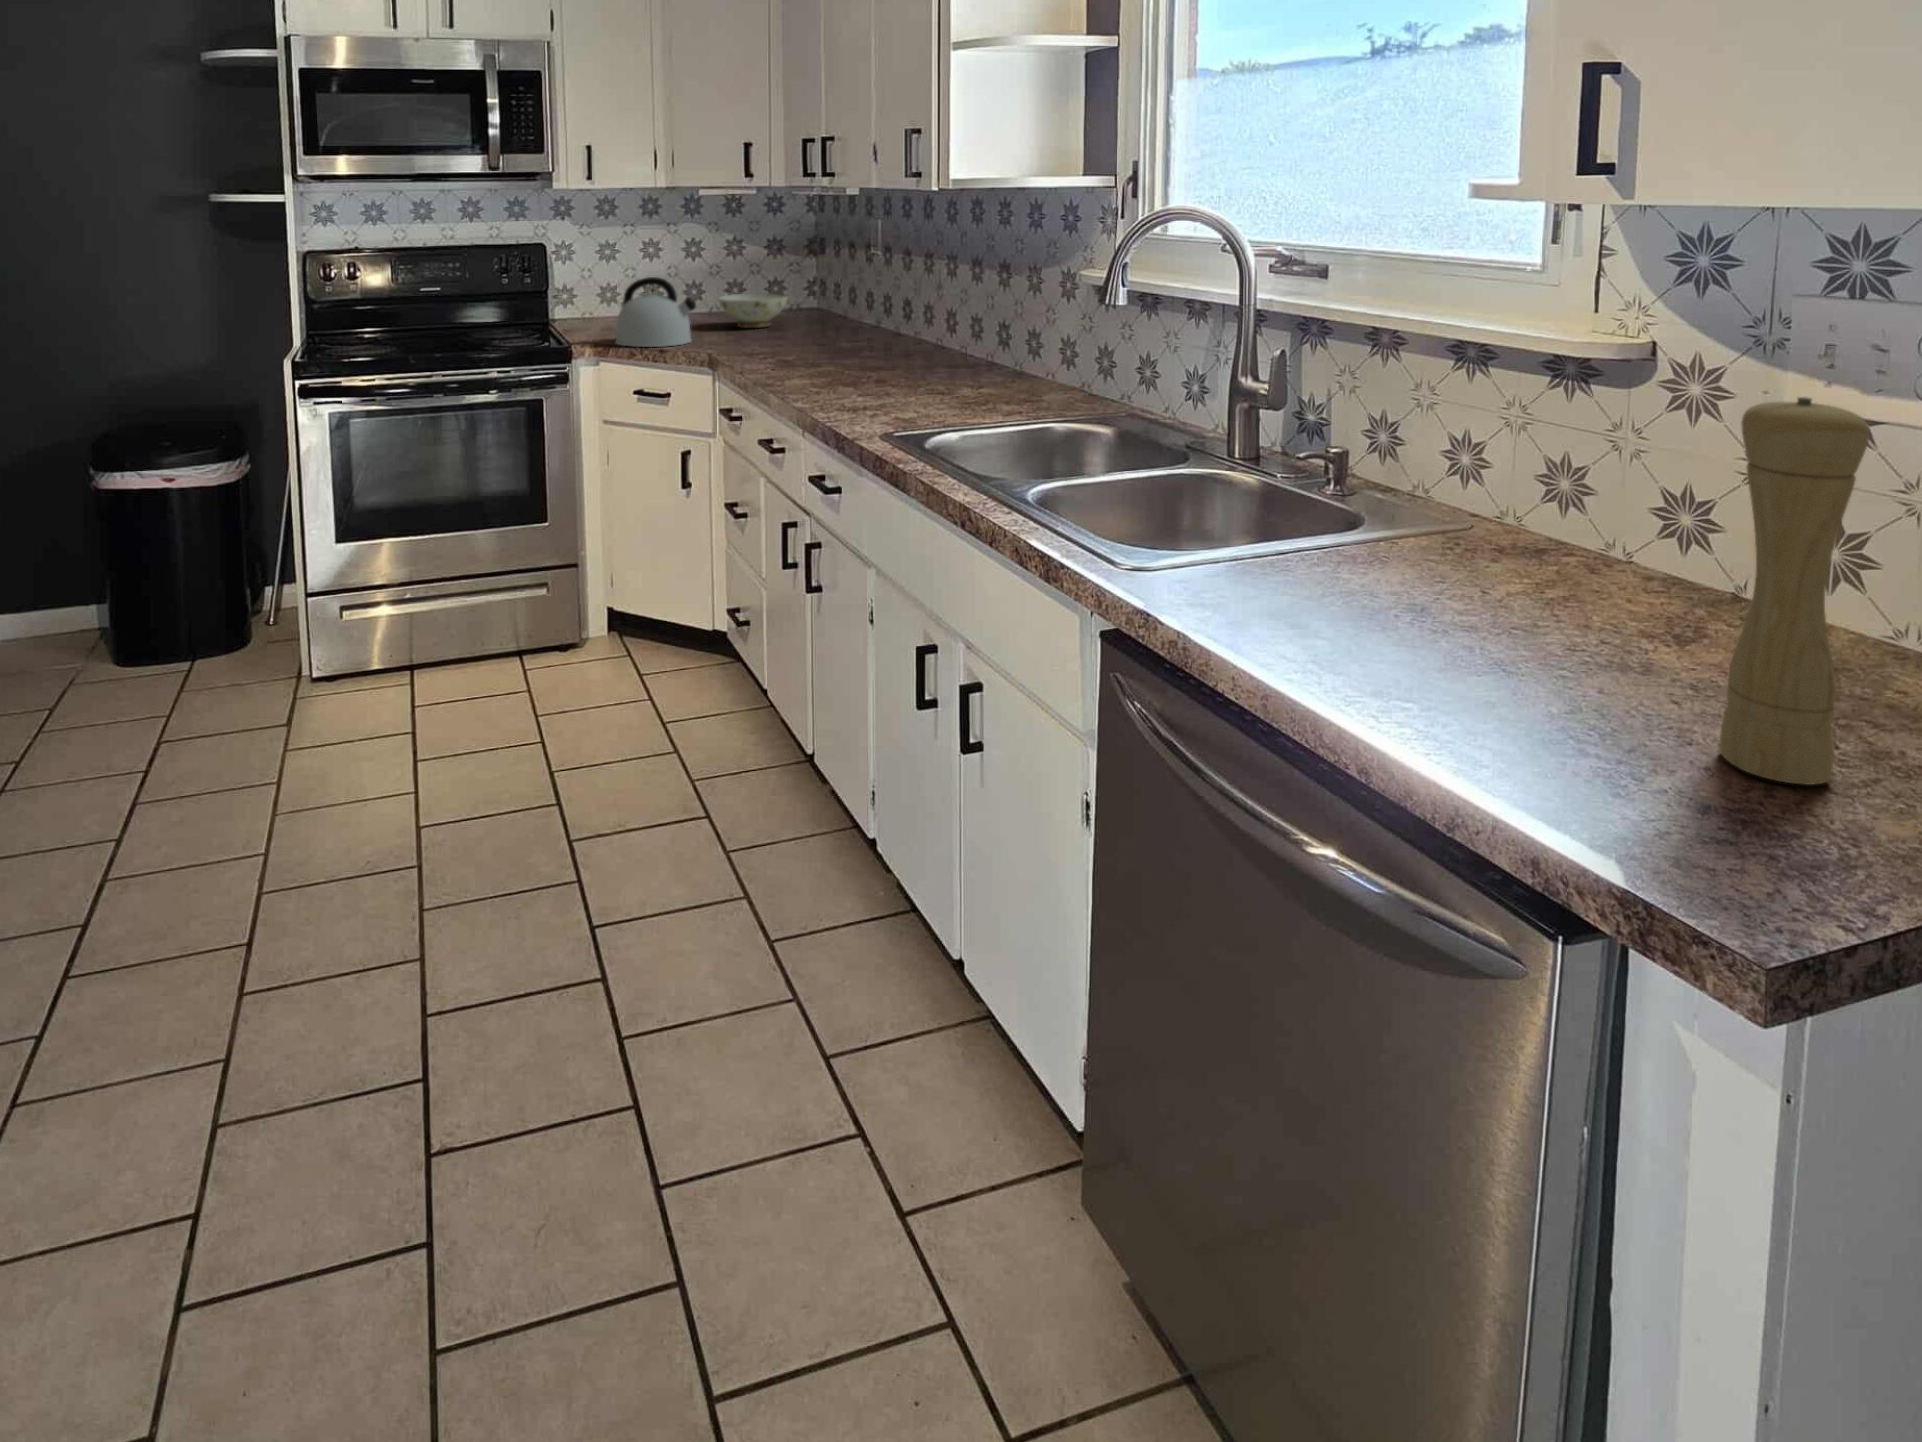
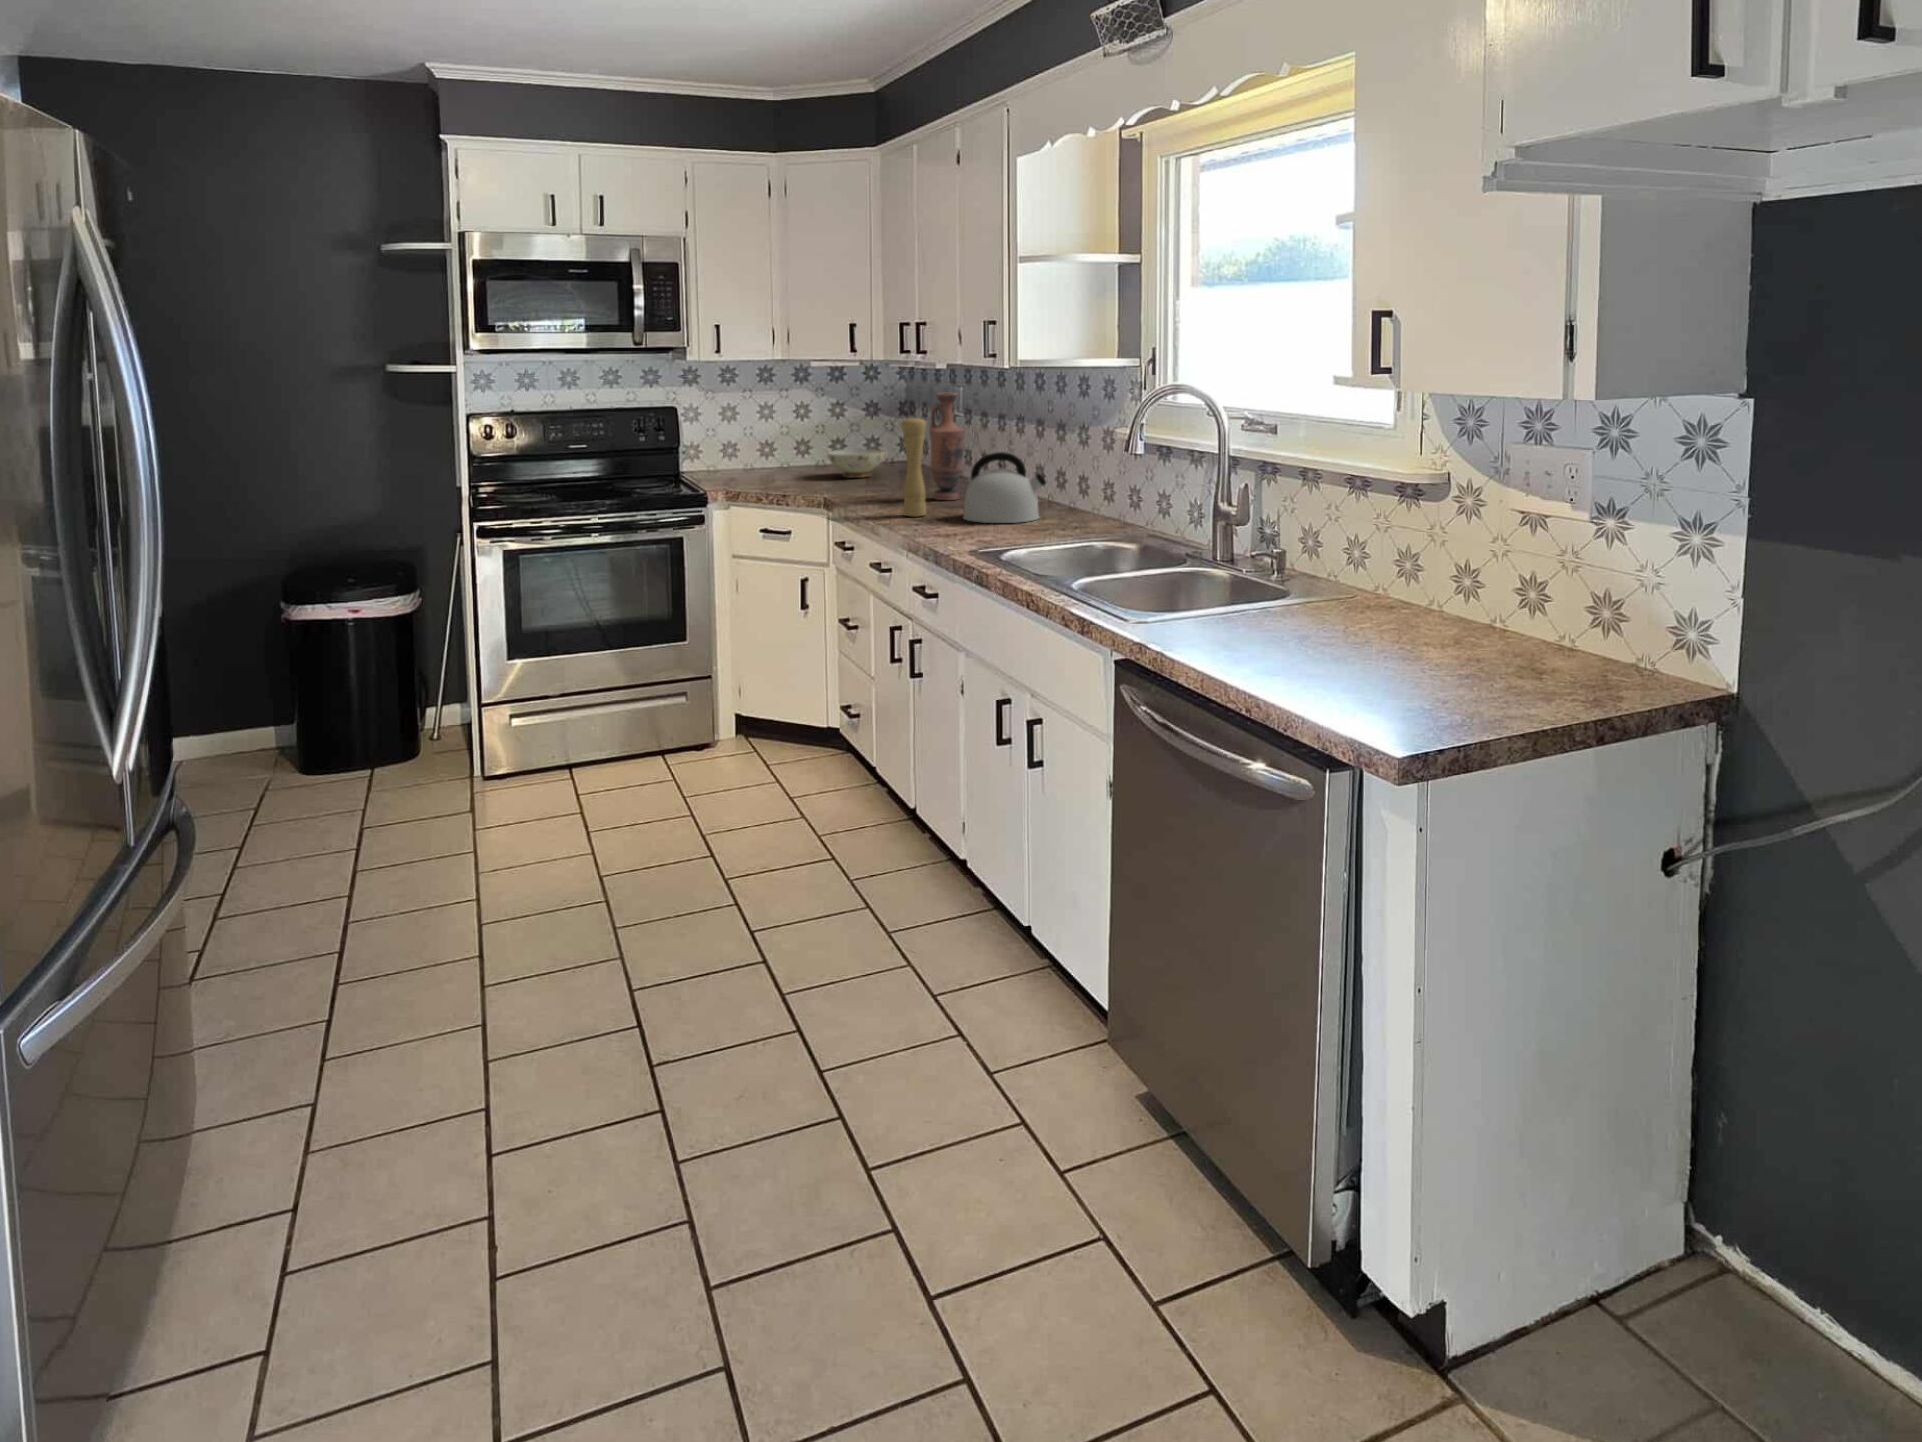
vase: none [837,225,881,358] -> present [930,393,965,500]
kettle: present [616,277,696,347] -> present [963,452,1046,523]
pepper mill: present [1719,397,1870,785] -> present [901,417,926,516]

